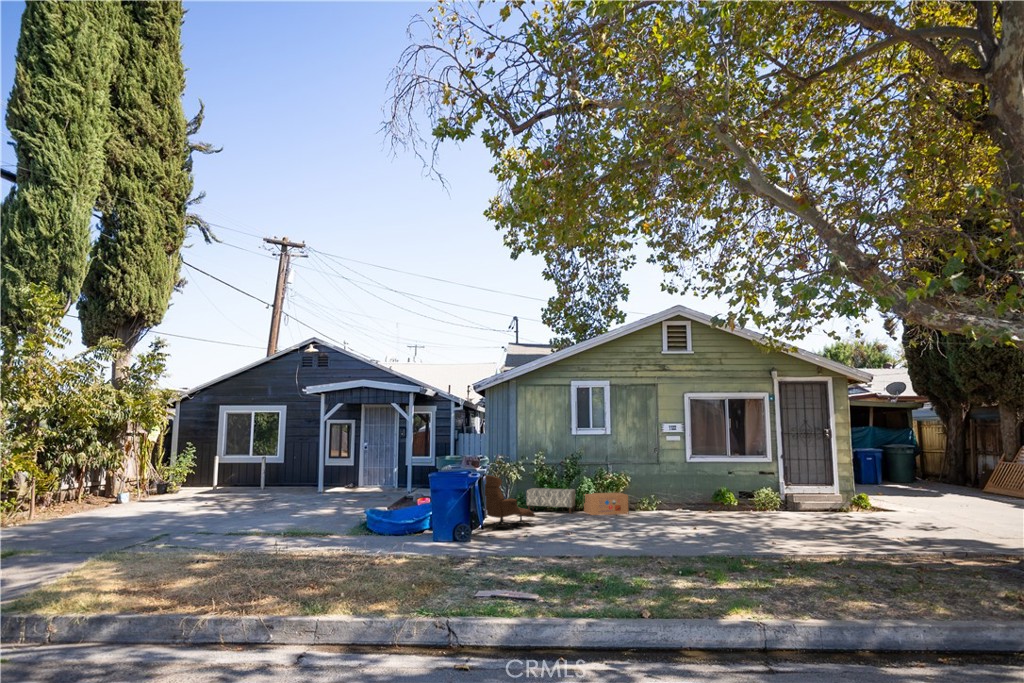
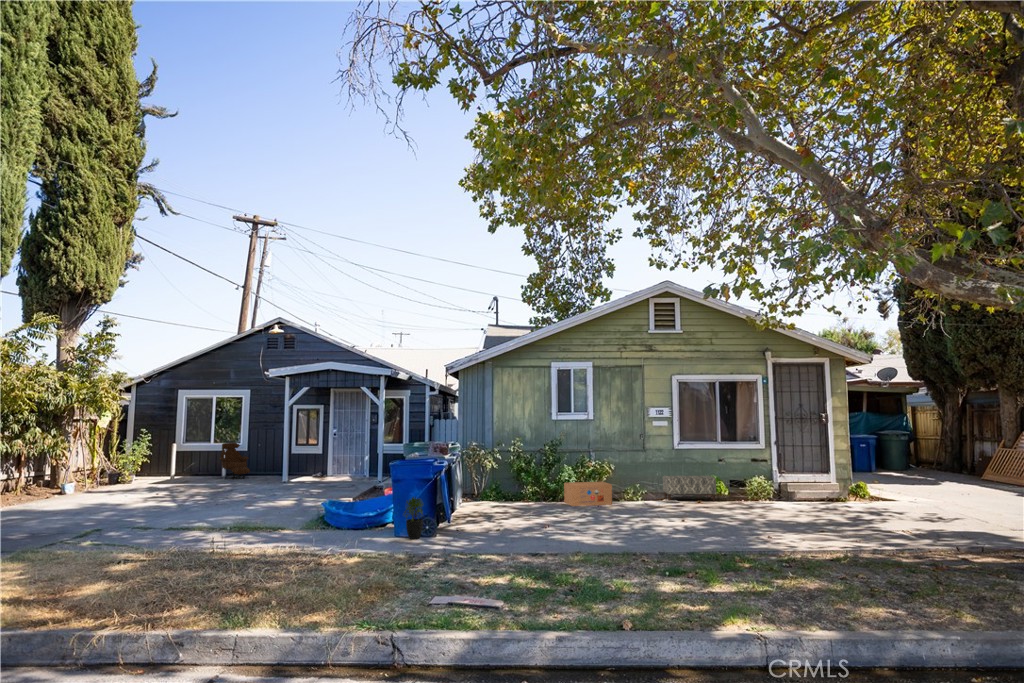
lounge chair: present [485,475,535,530] -> present [219,442,250,479]
bench: present [527,488,576,514] -> present [663,476,716,501]
potted plant: none [439,505,461,543] -> present [404,497,423,539]

